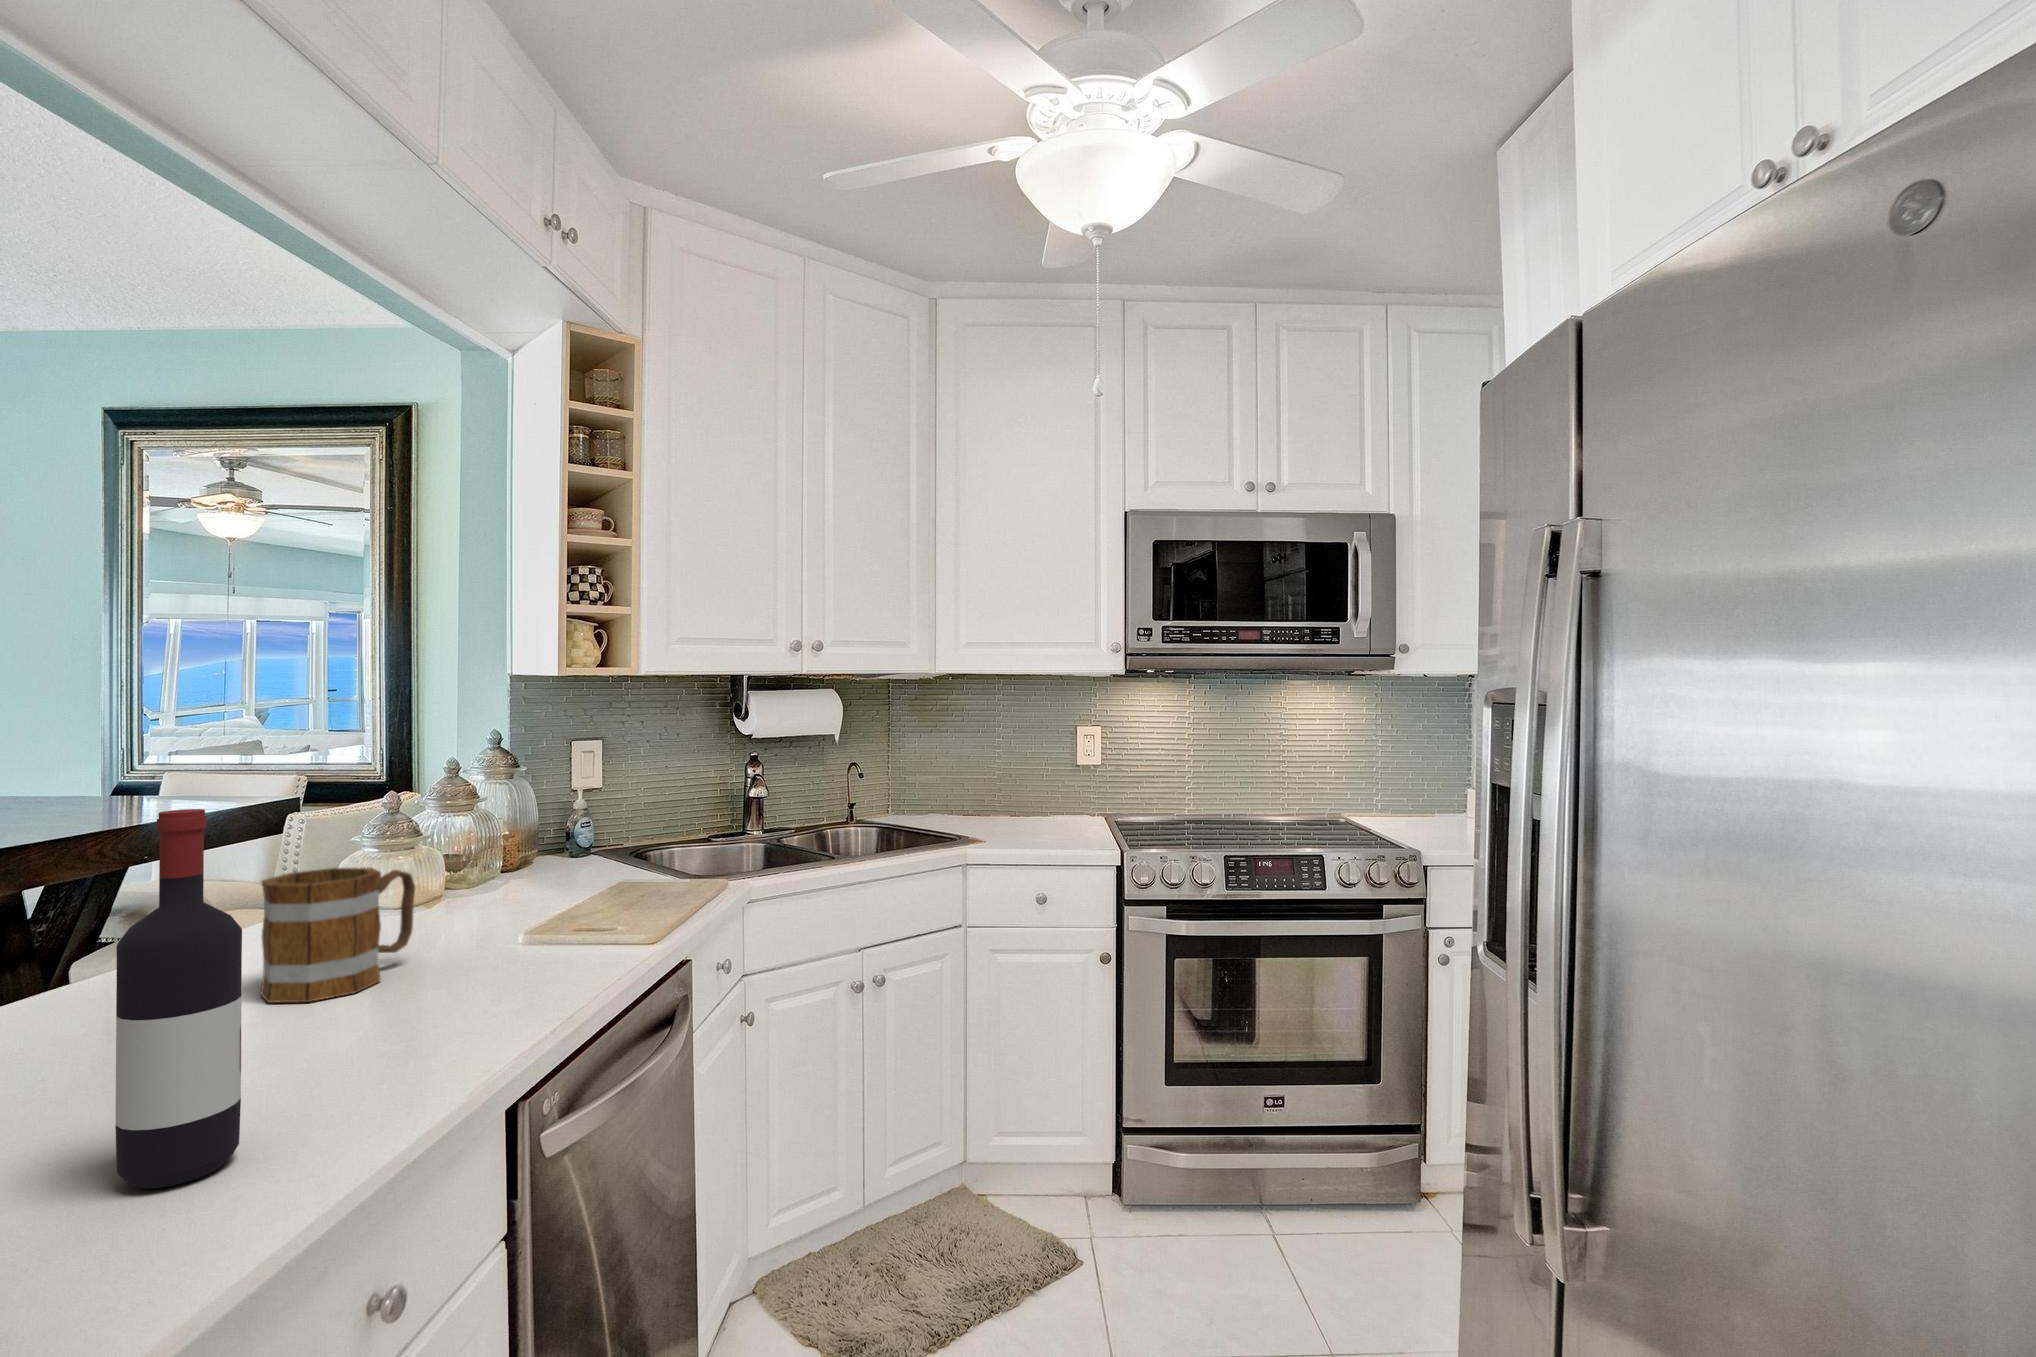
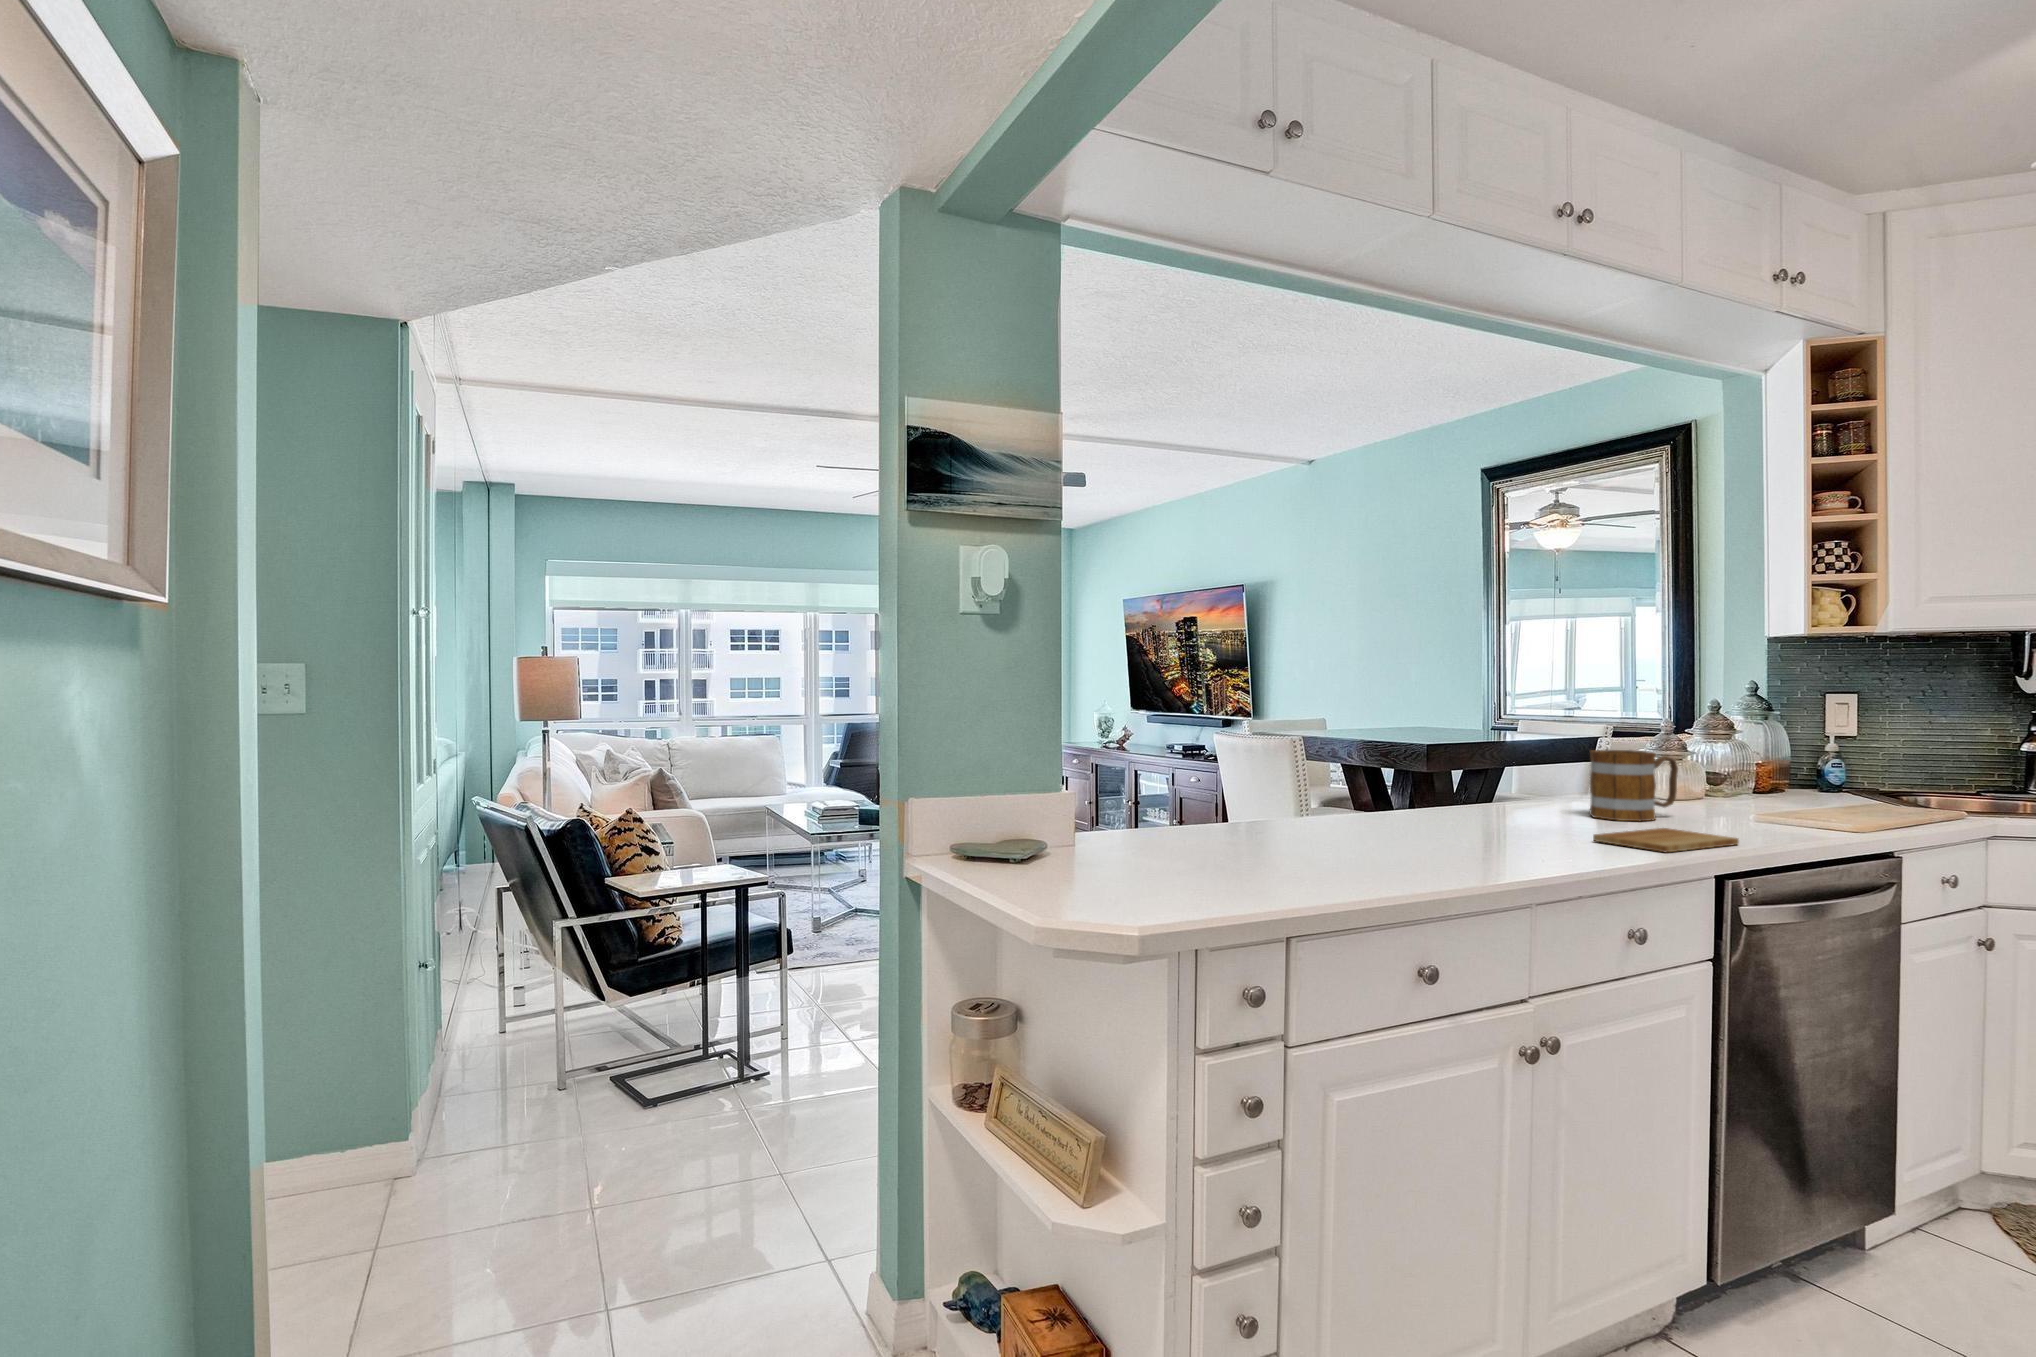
wine bottle: present [116,809,242,1189] -> none [1539,689,1587,851]
cutting board: none [259,1018,523,1106] -> present [1593,828,1739,852]

